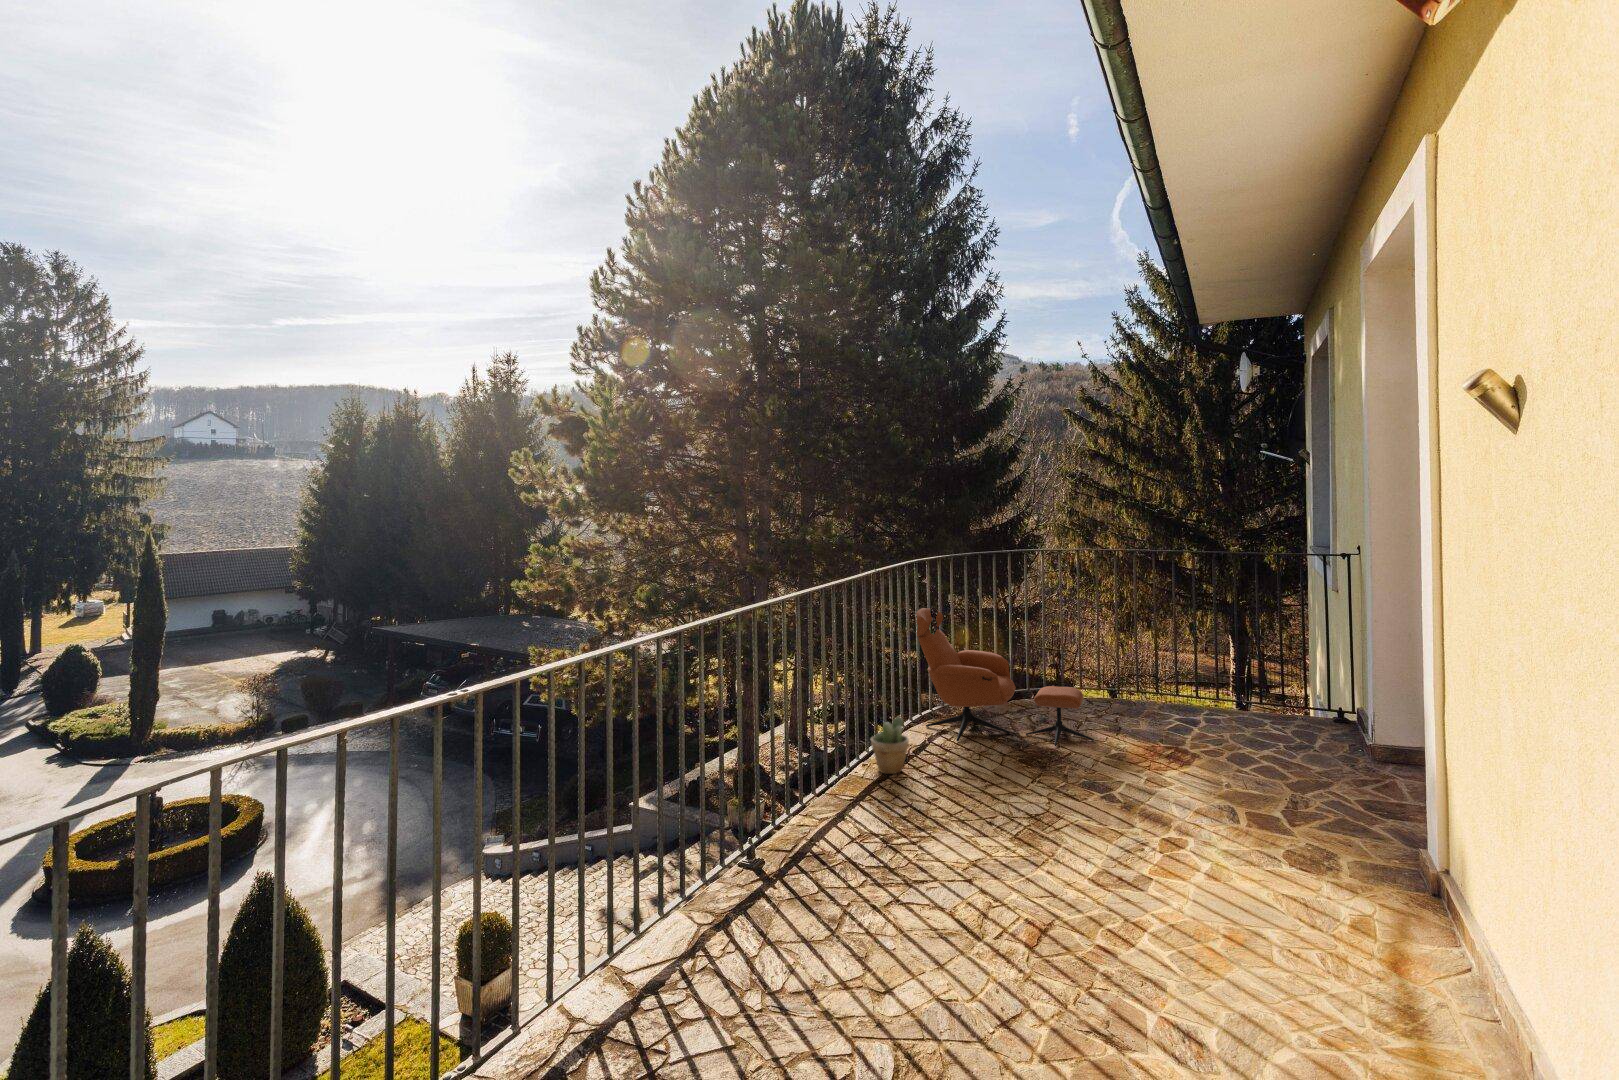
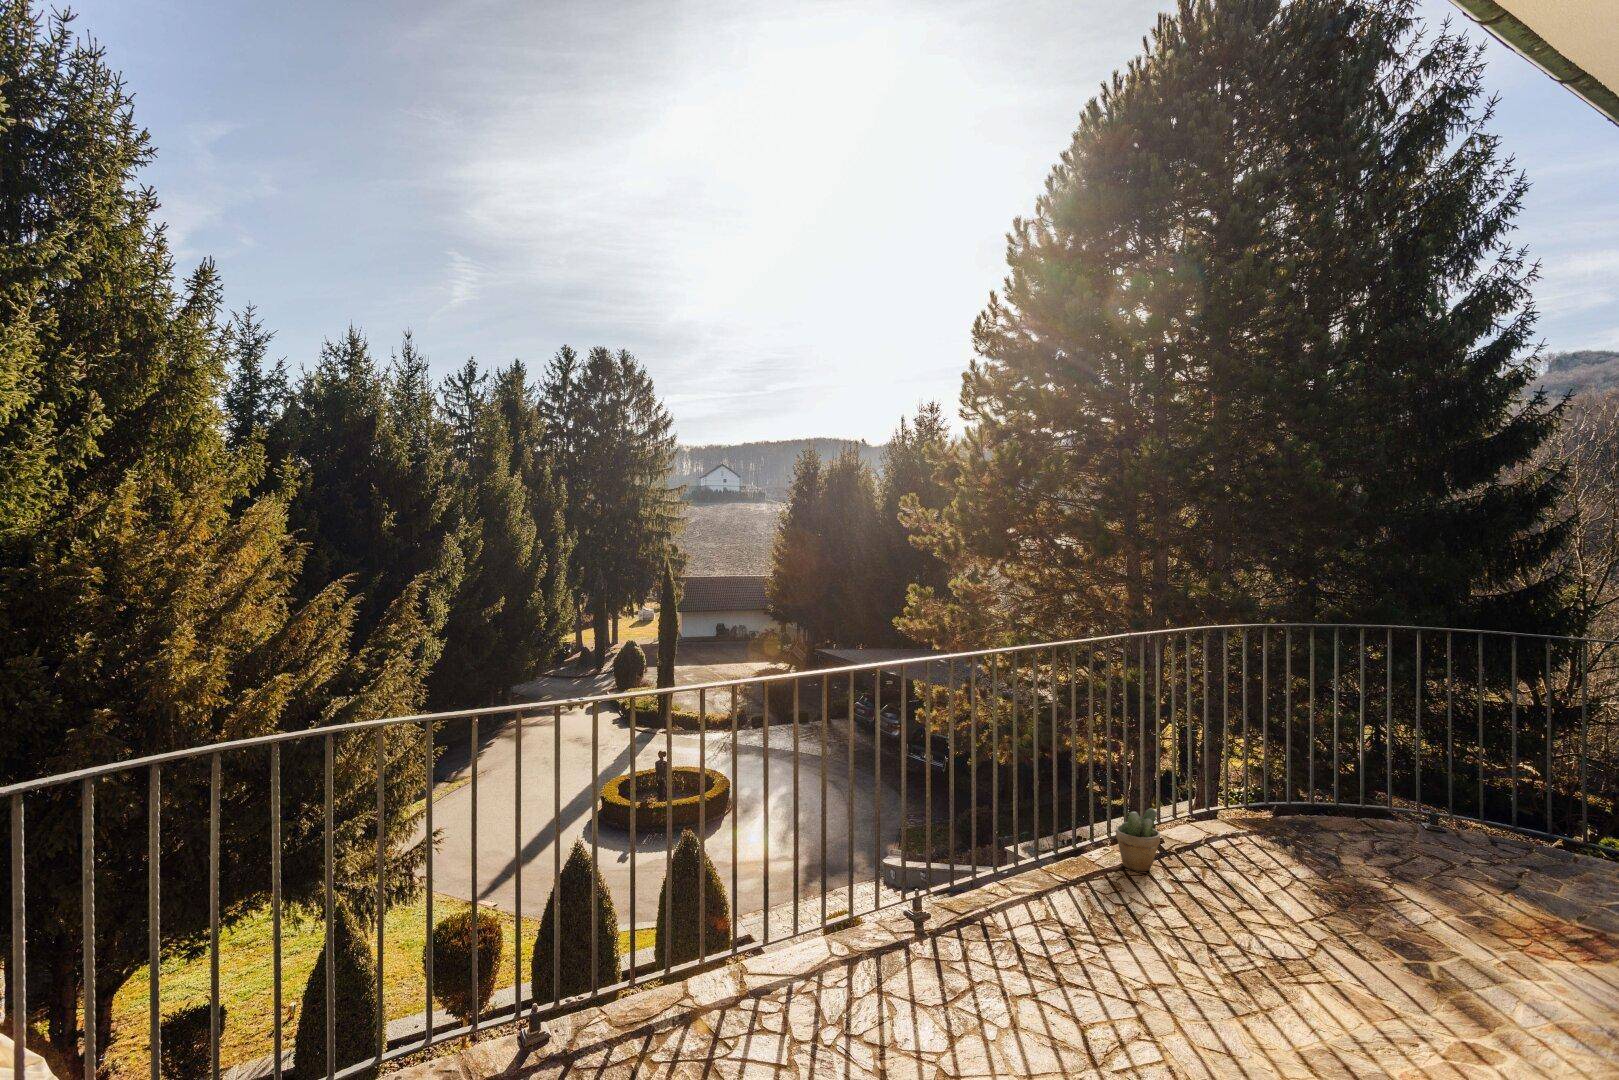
lounge chair: present [916,608,1094,746] -> none [1206,693,1441,893]

